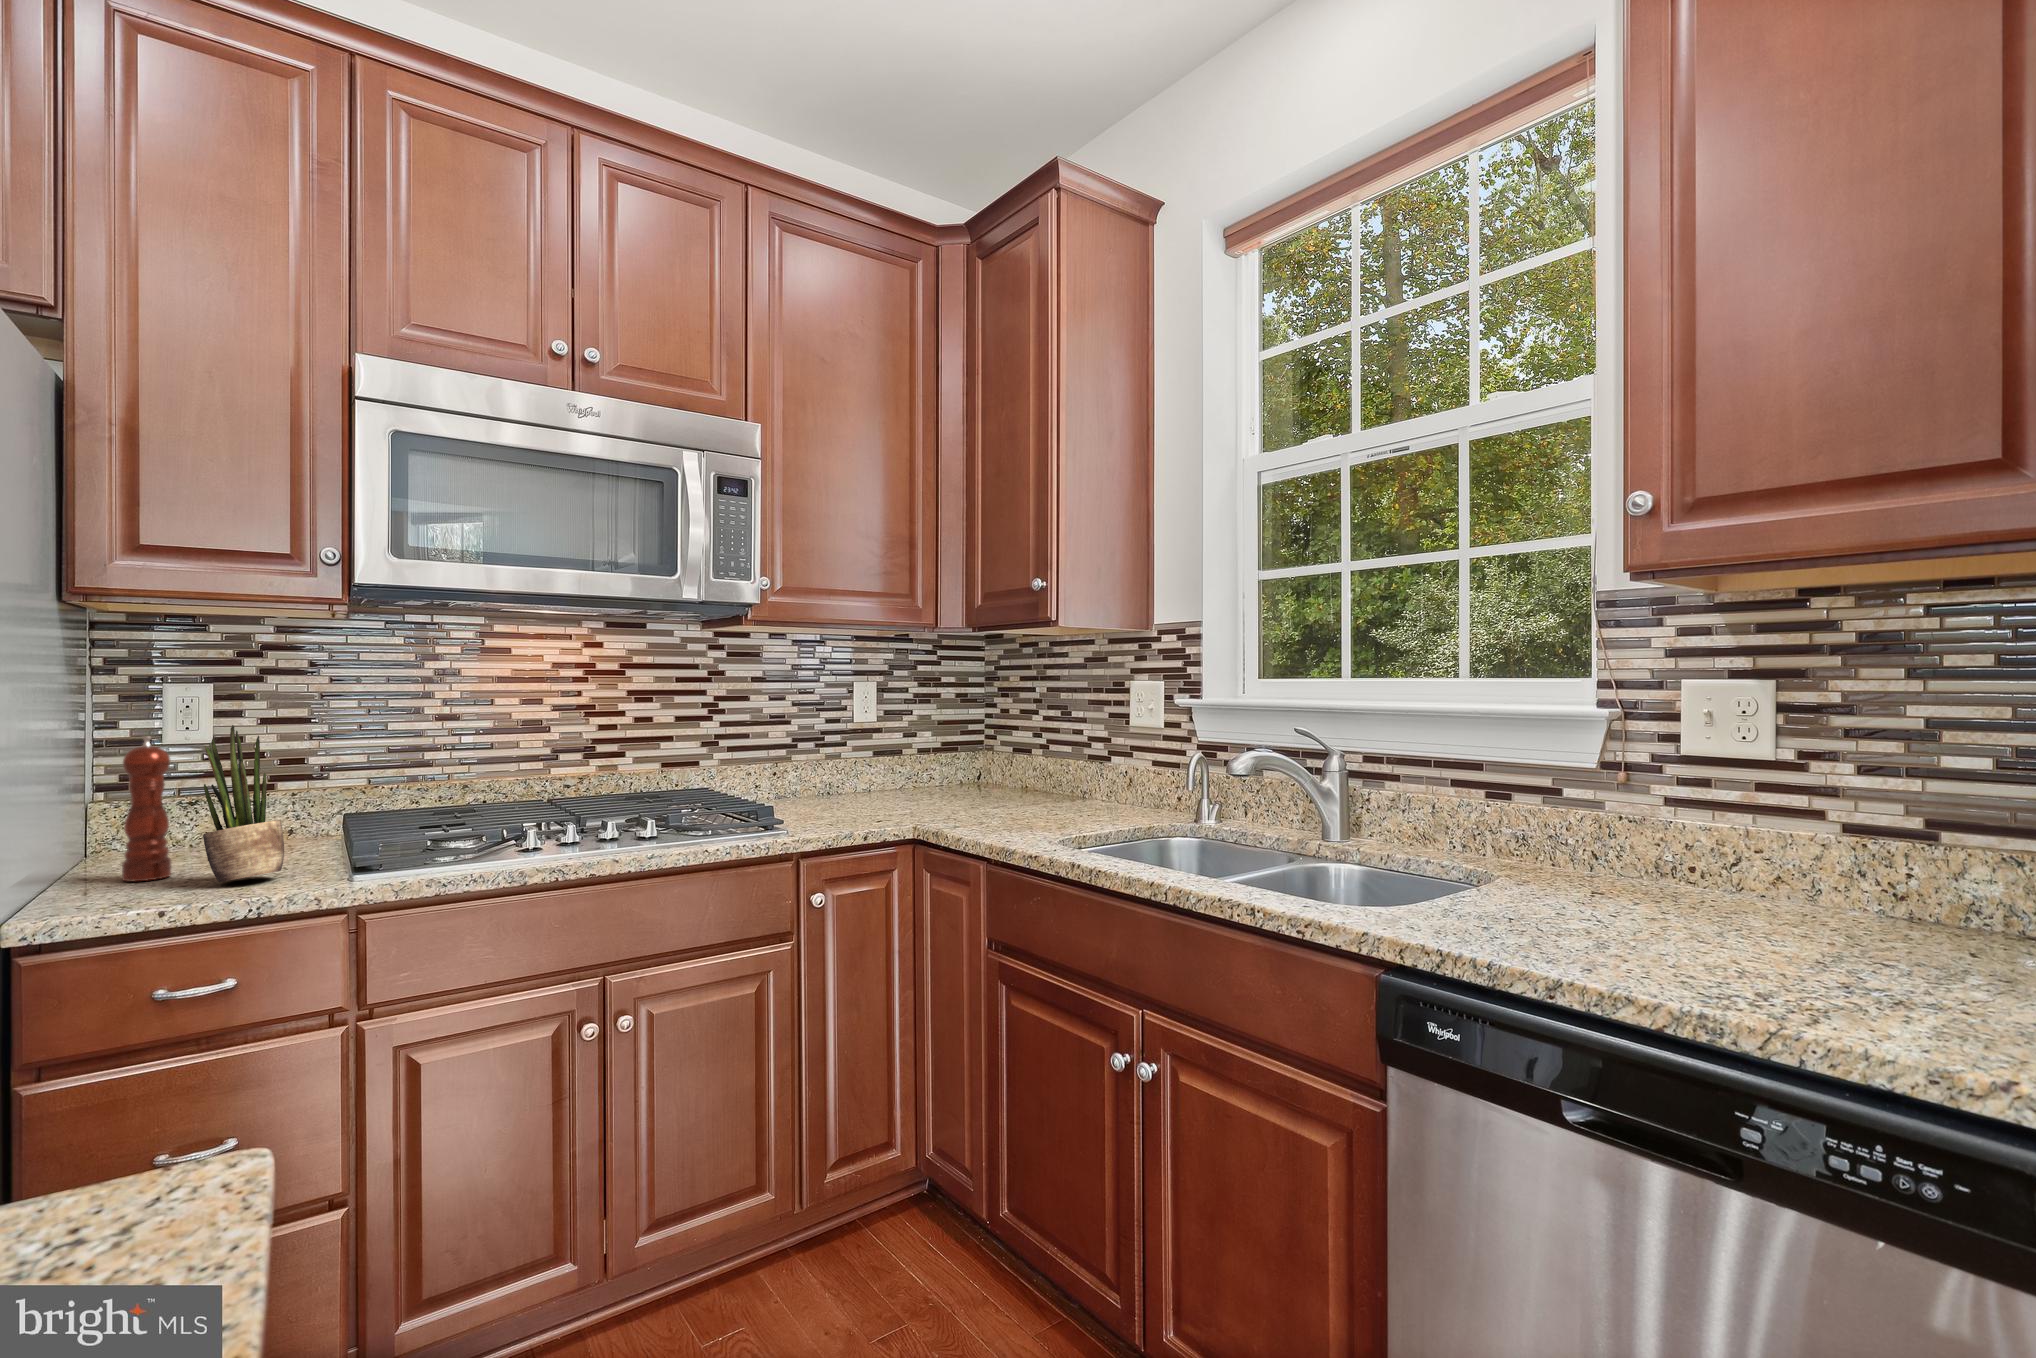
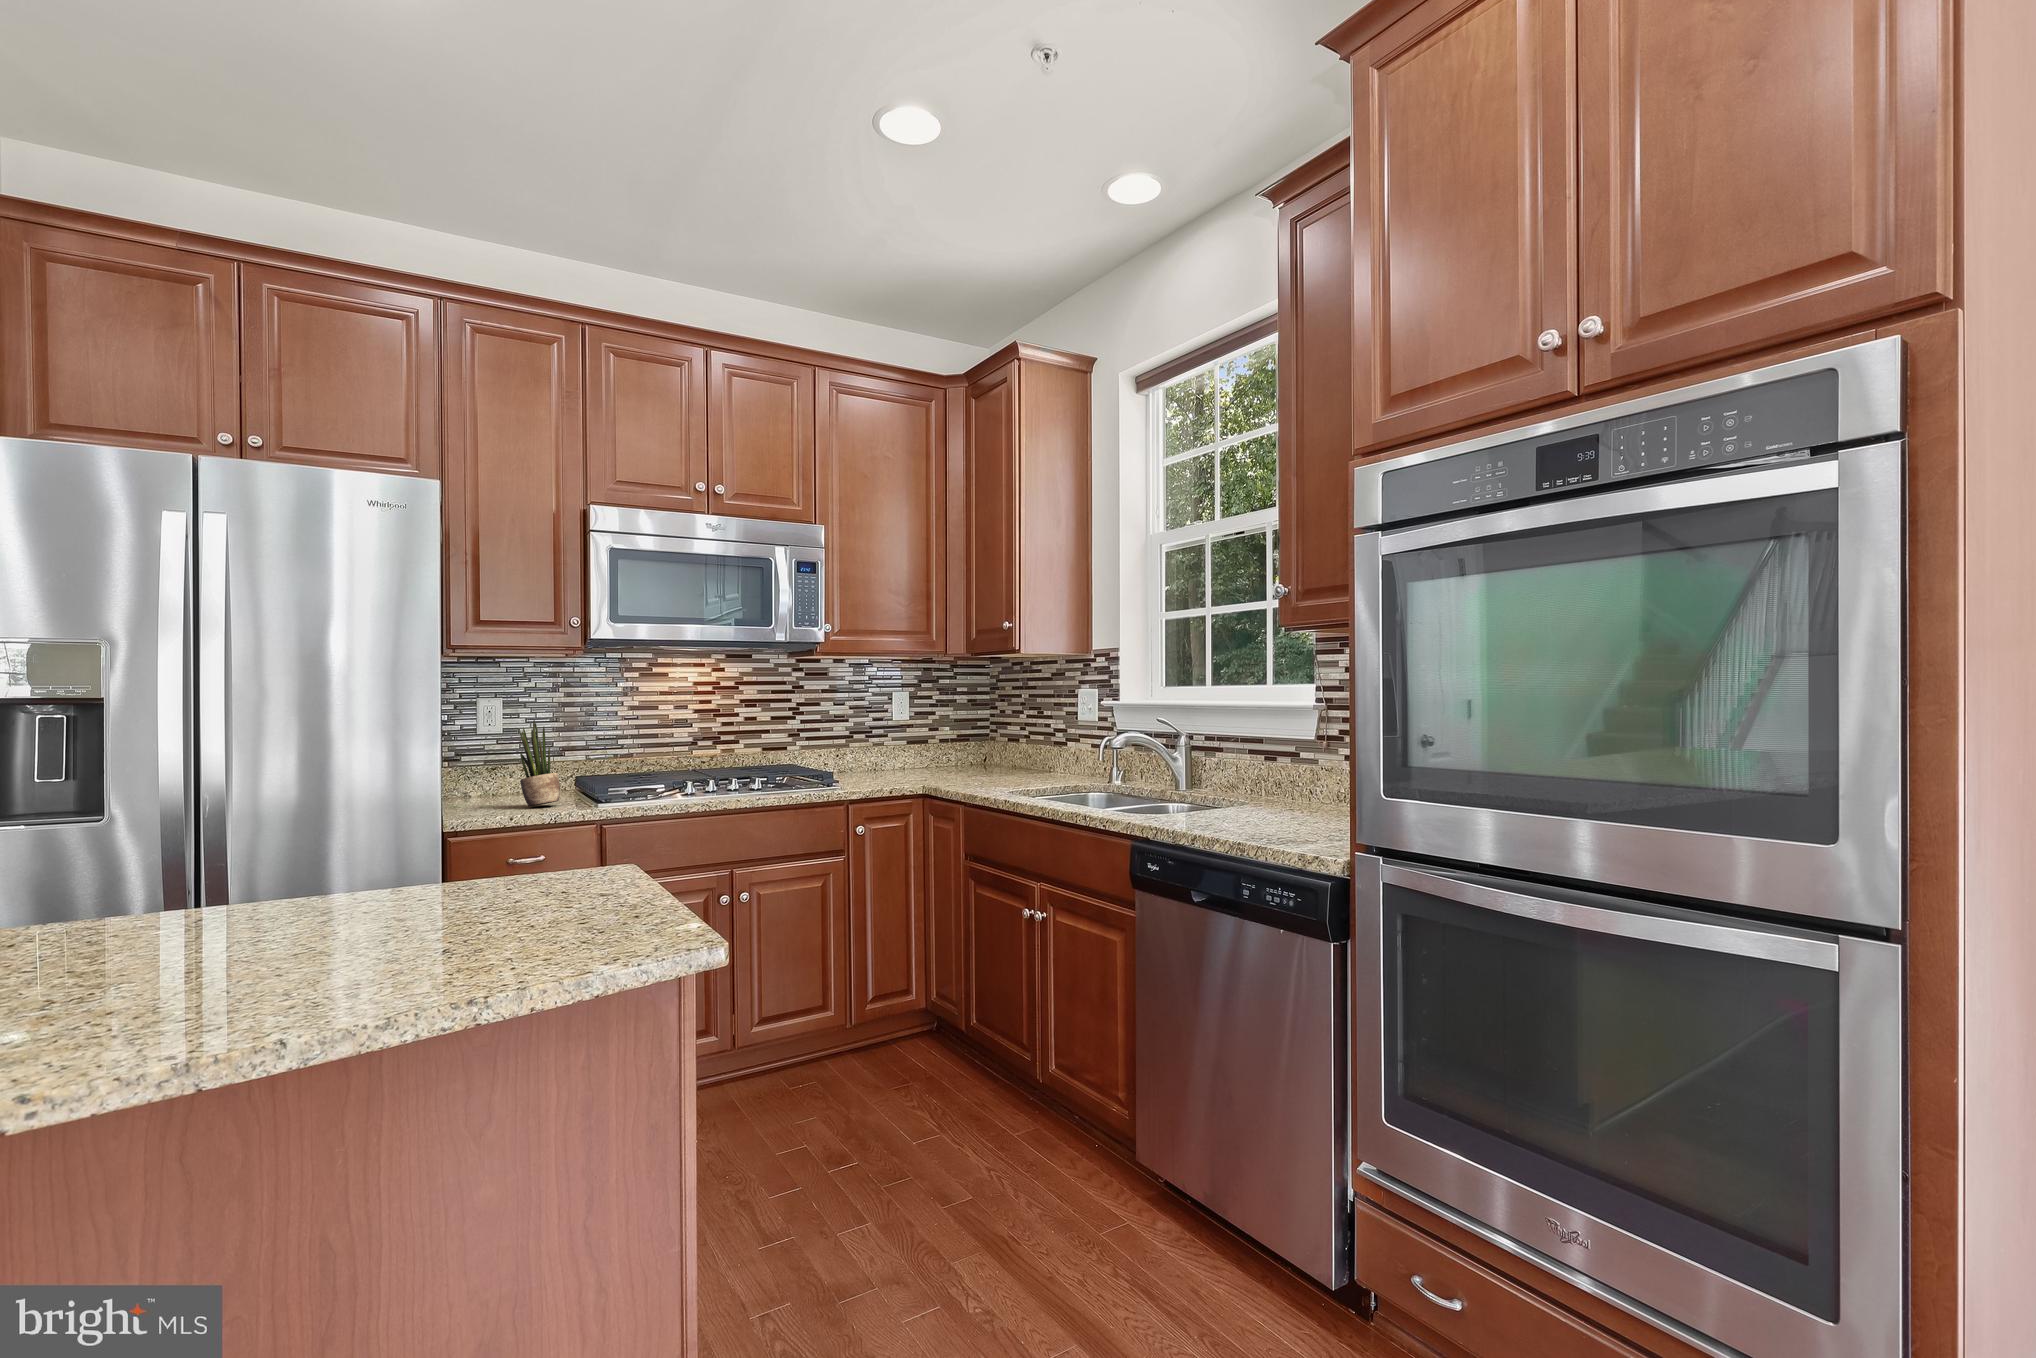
pepper mill: present [122,736,171,881] -> none [475,727,498,806]

